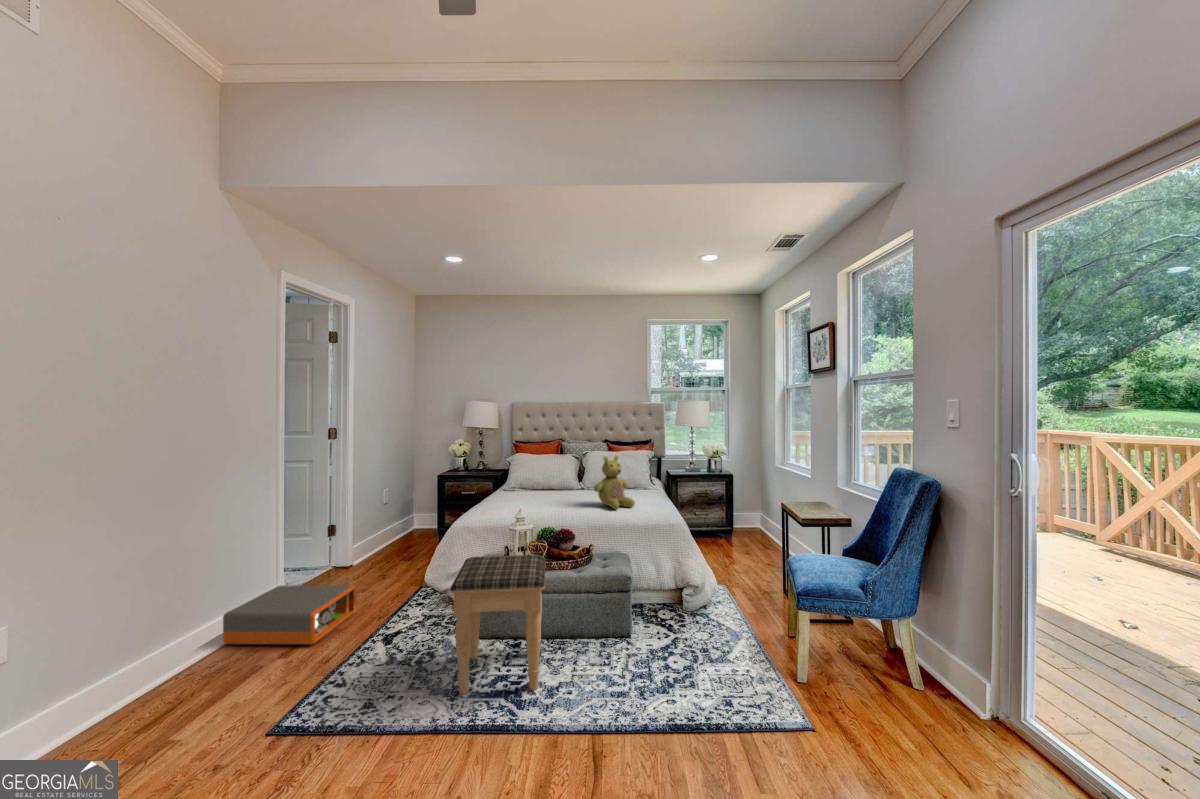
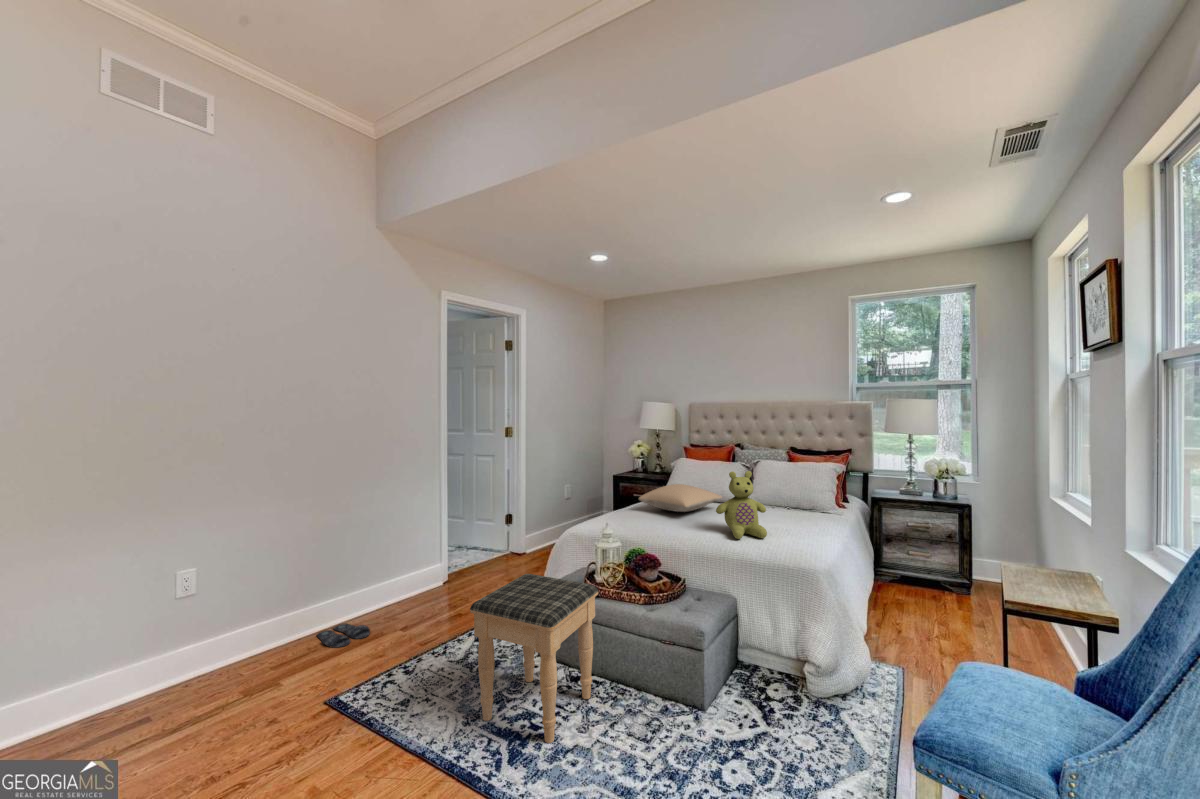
pillow: none [509,474,577,497] -> present [639,484,722,512]
storage box: present [223,585,357,645] -> none [381,565,484,625]
slippers: none [157,664,240,695] -> present [317,624,370,648]

